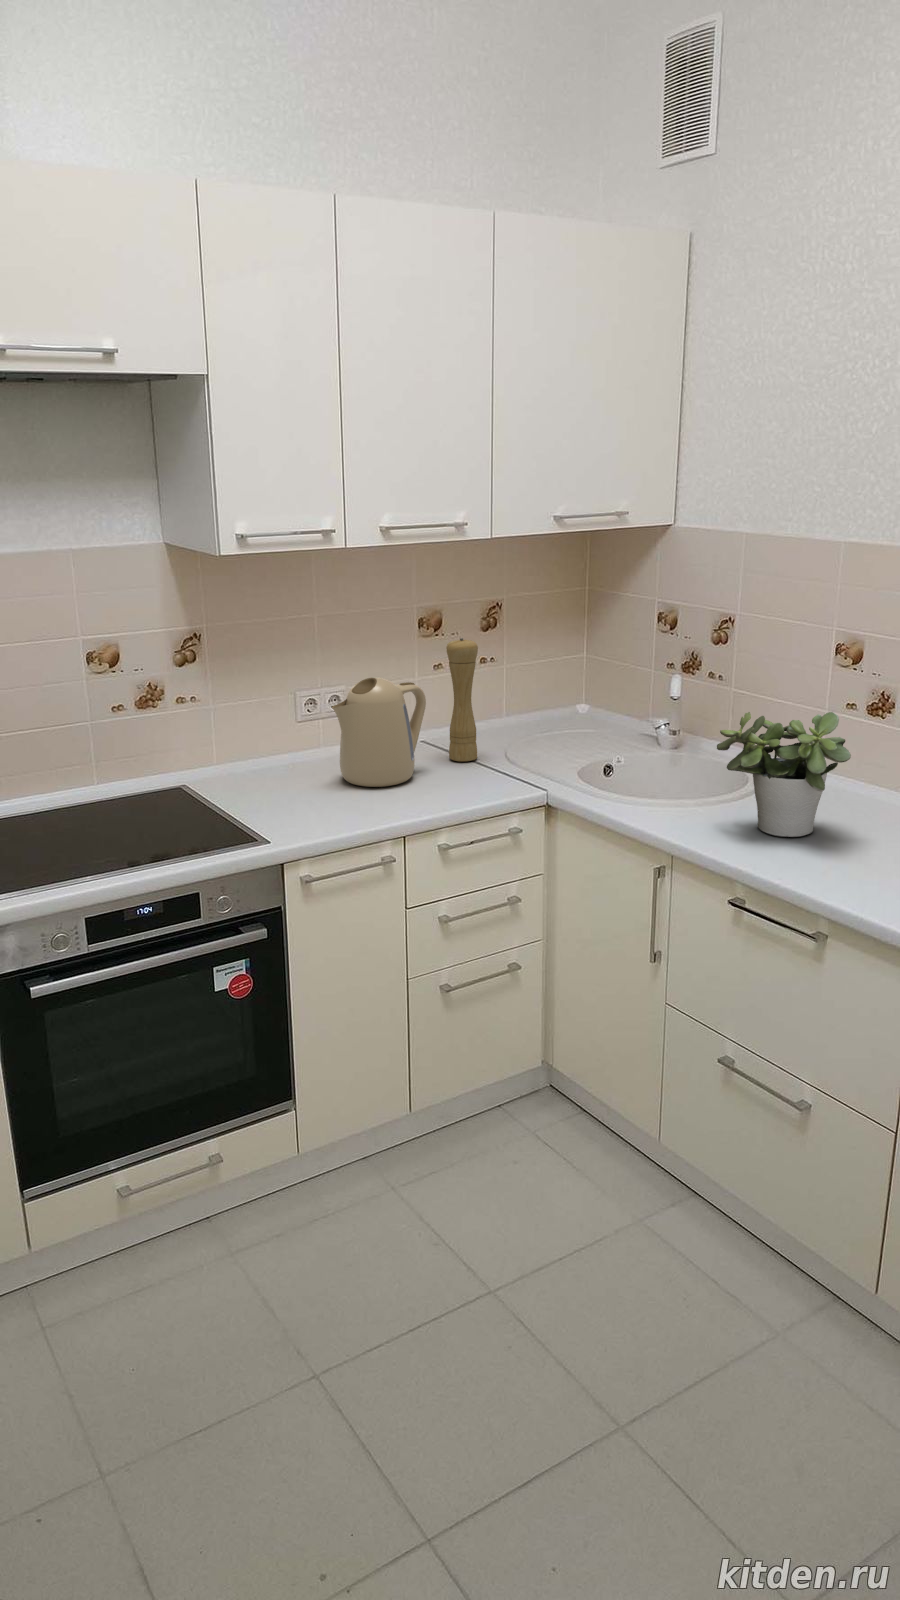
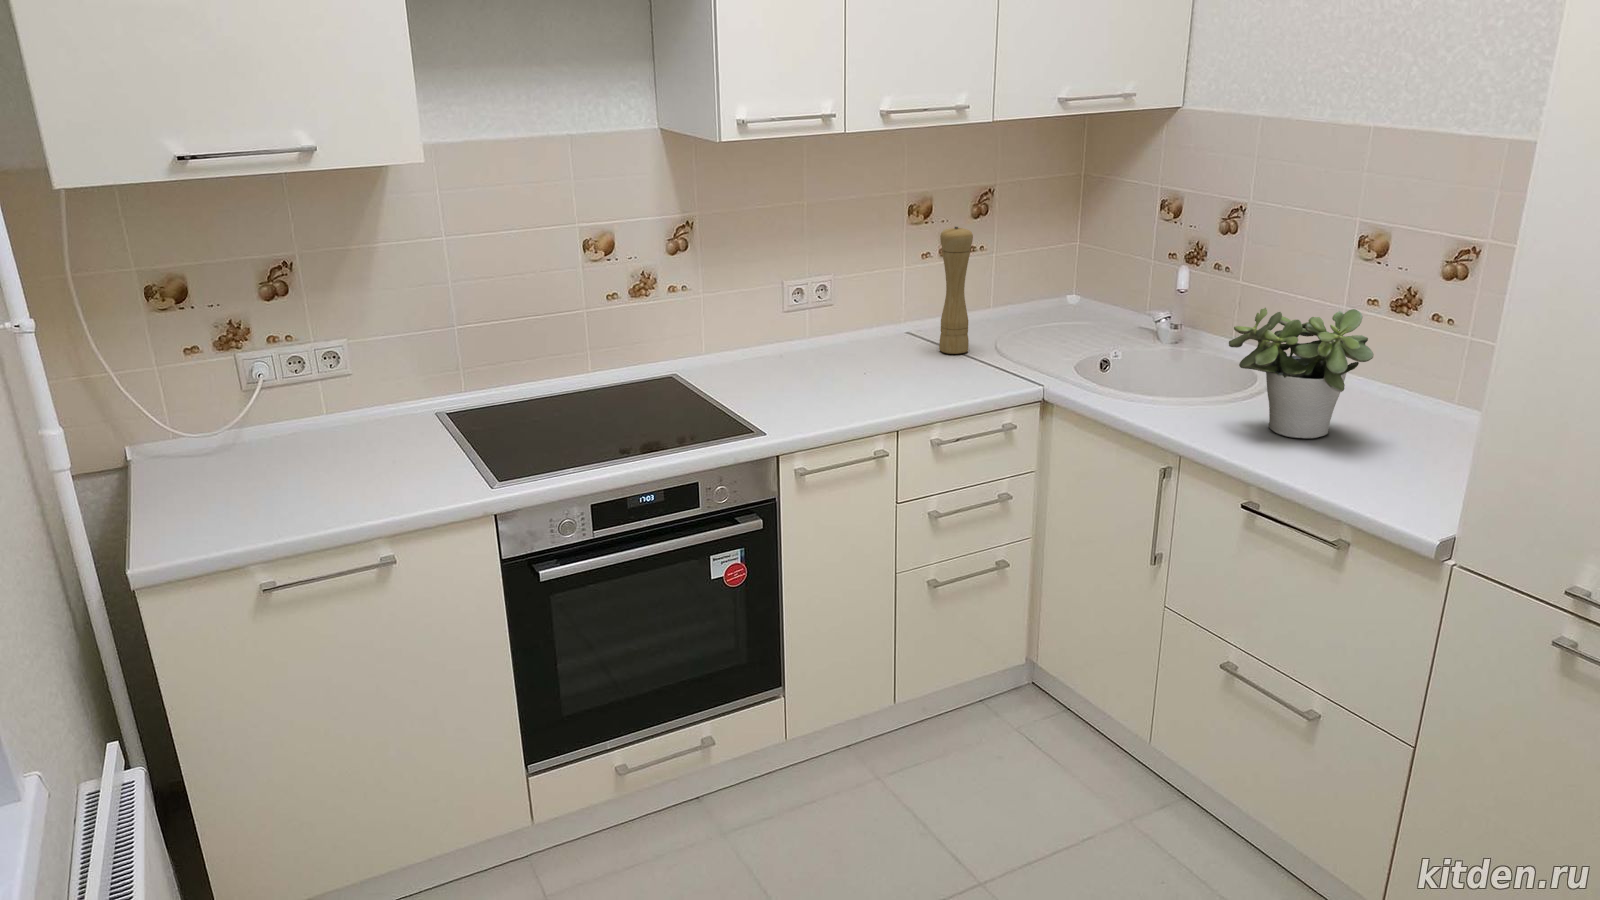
kettle: present [332,677,426,787] -> none [825,267,919,379]

